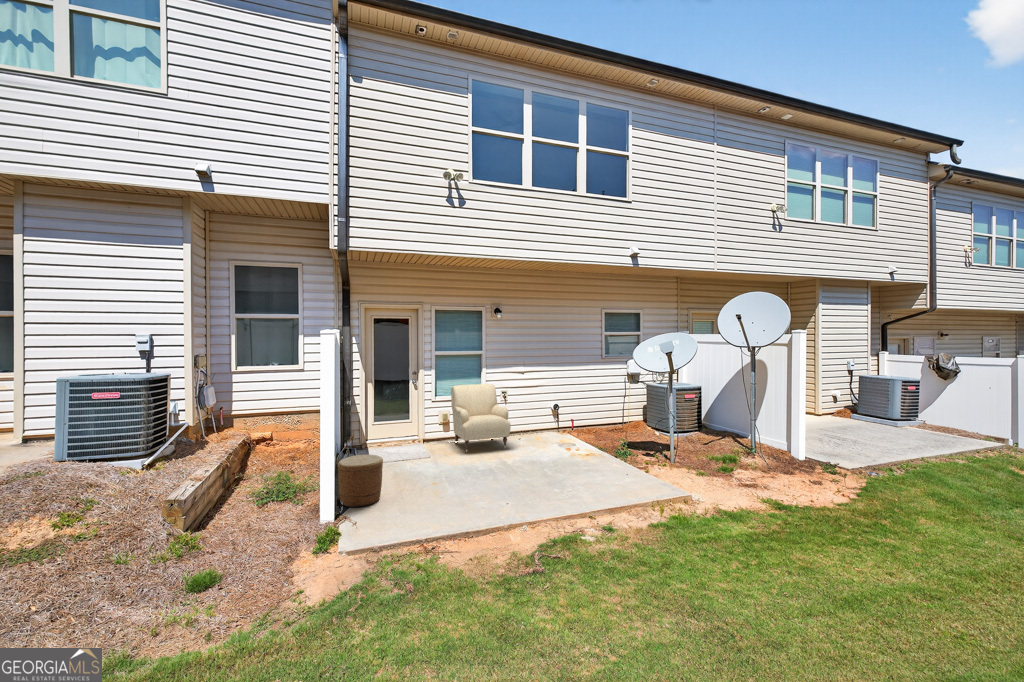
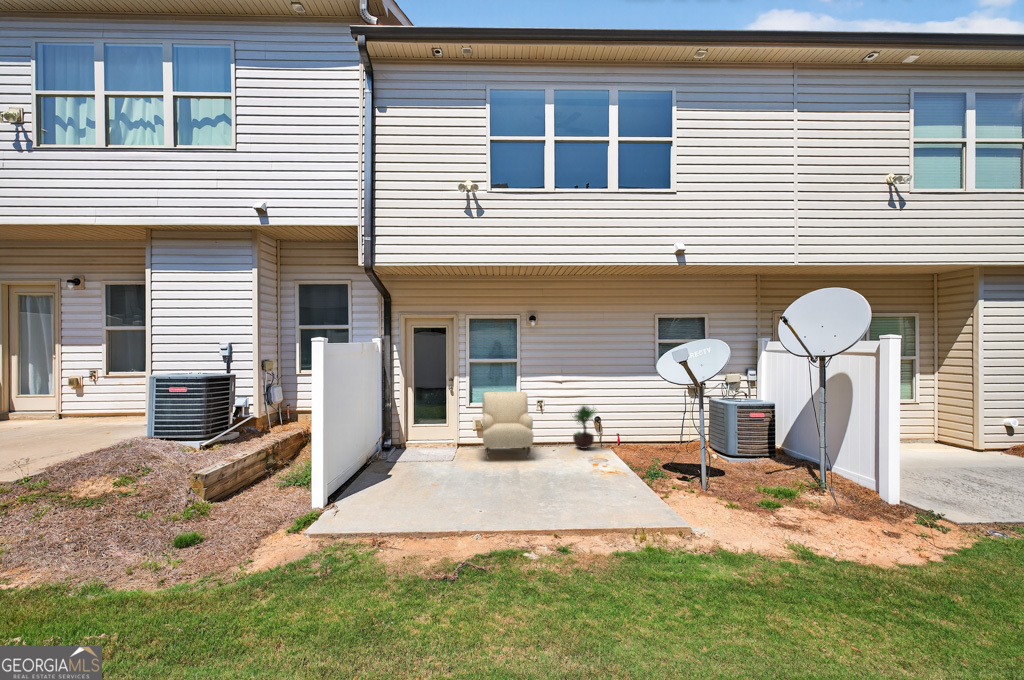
potted tree: none [535,391,561,436] -> present [573,406,595,449]
woven basket: present [337,455,383,507] -> none [335,454,377,502]

